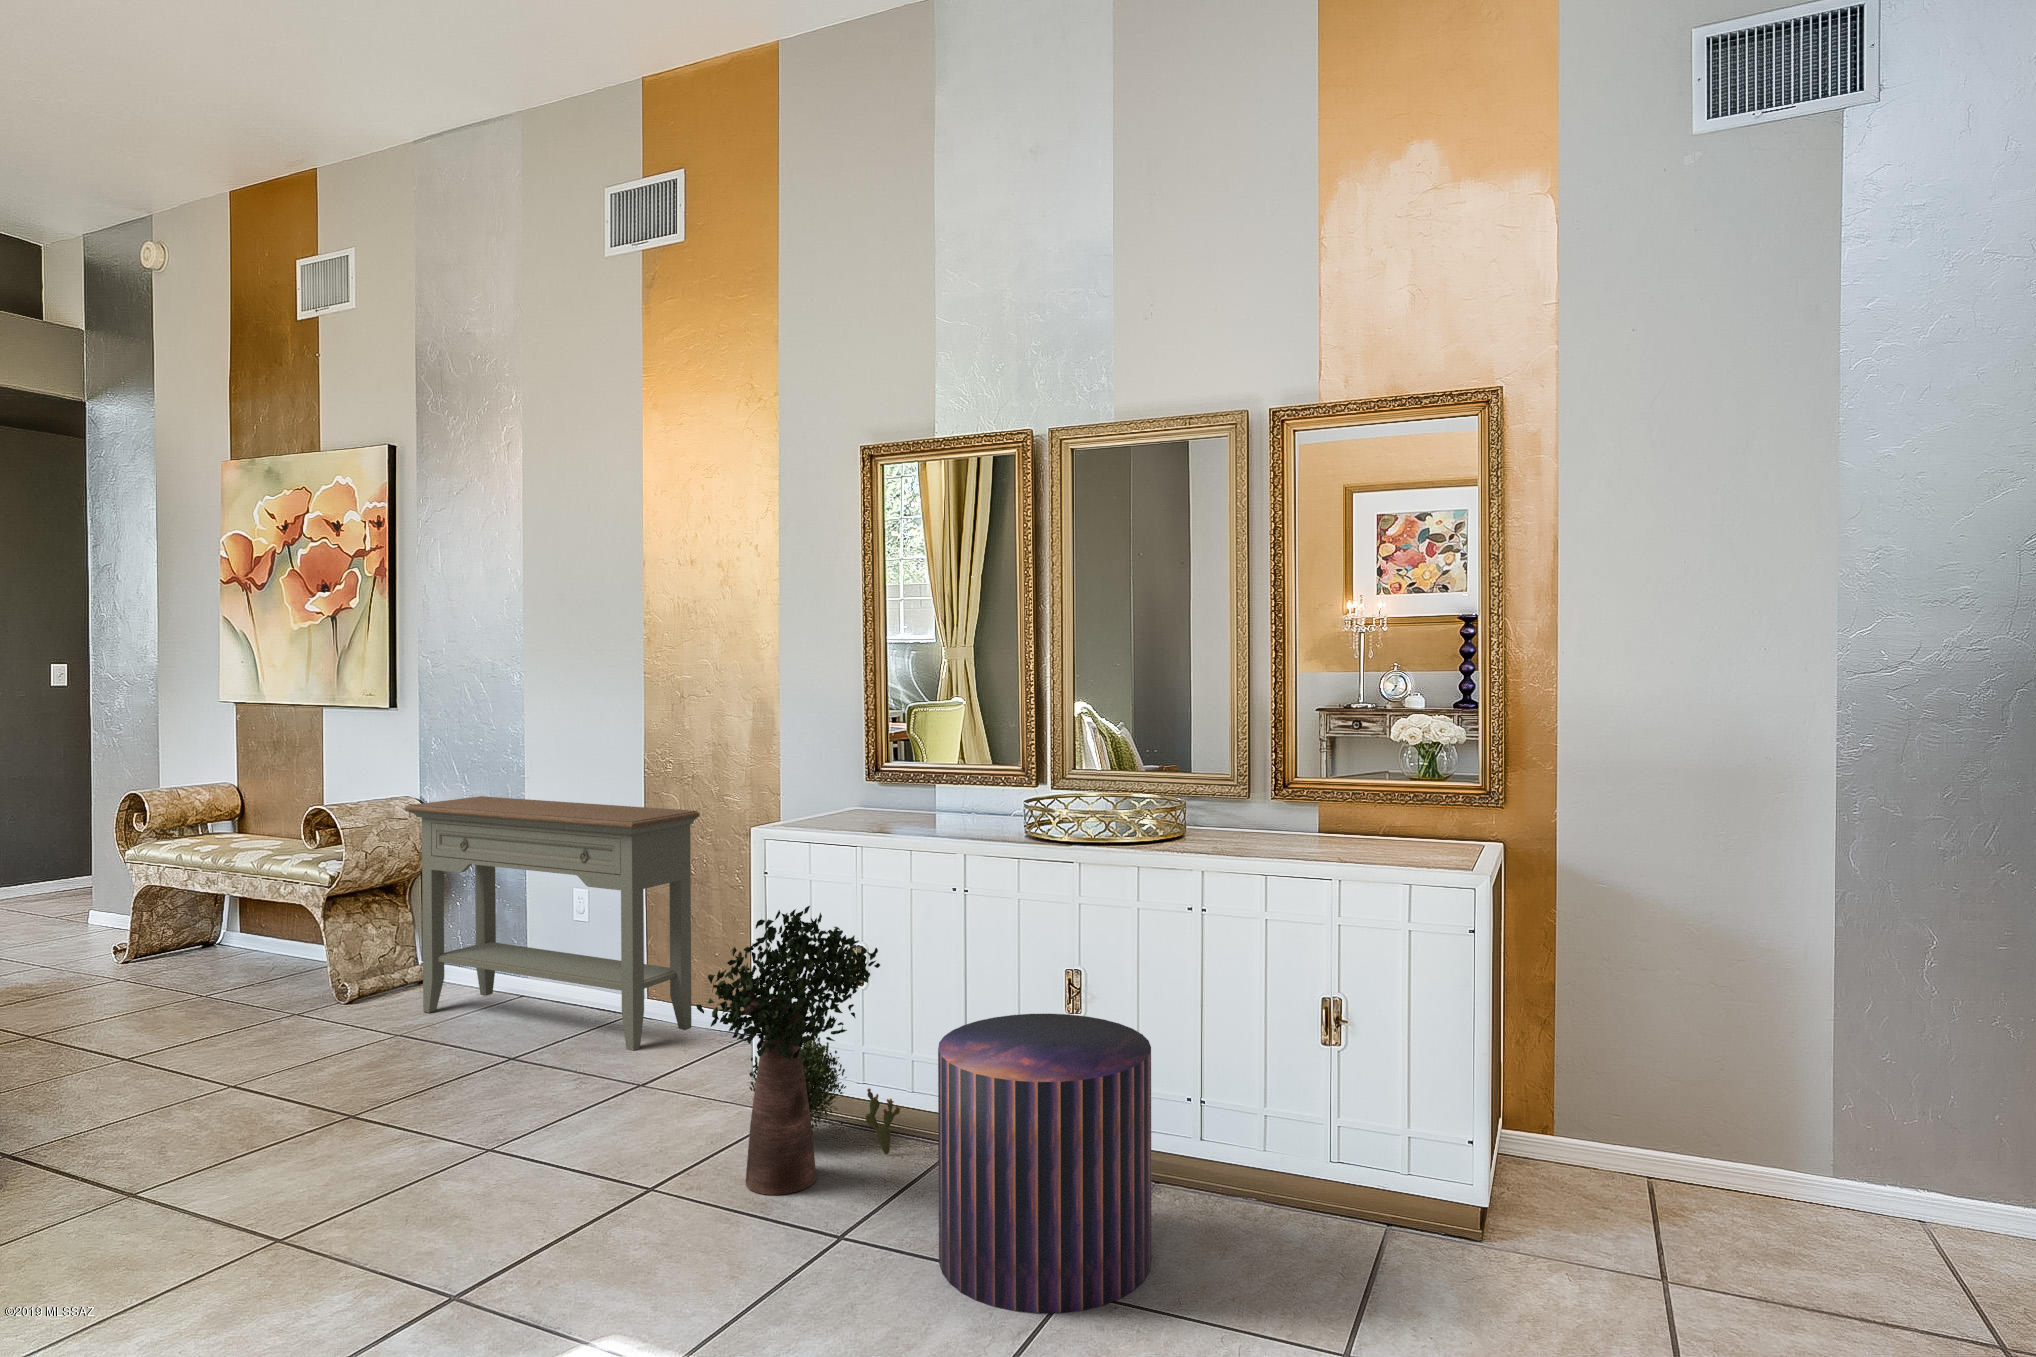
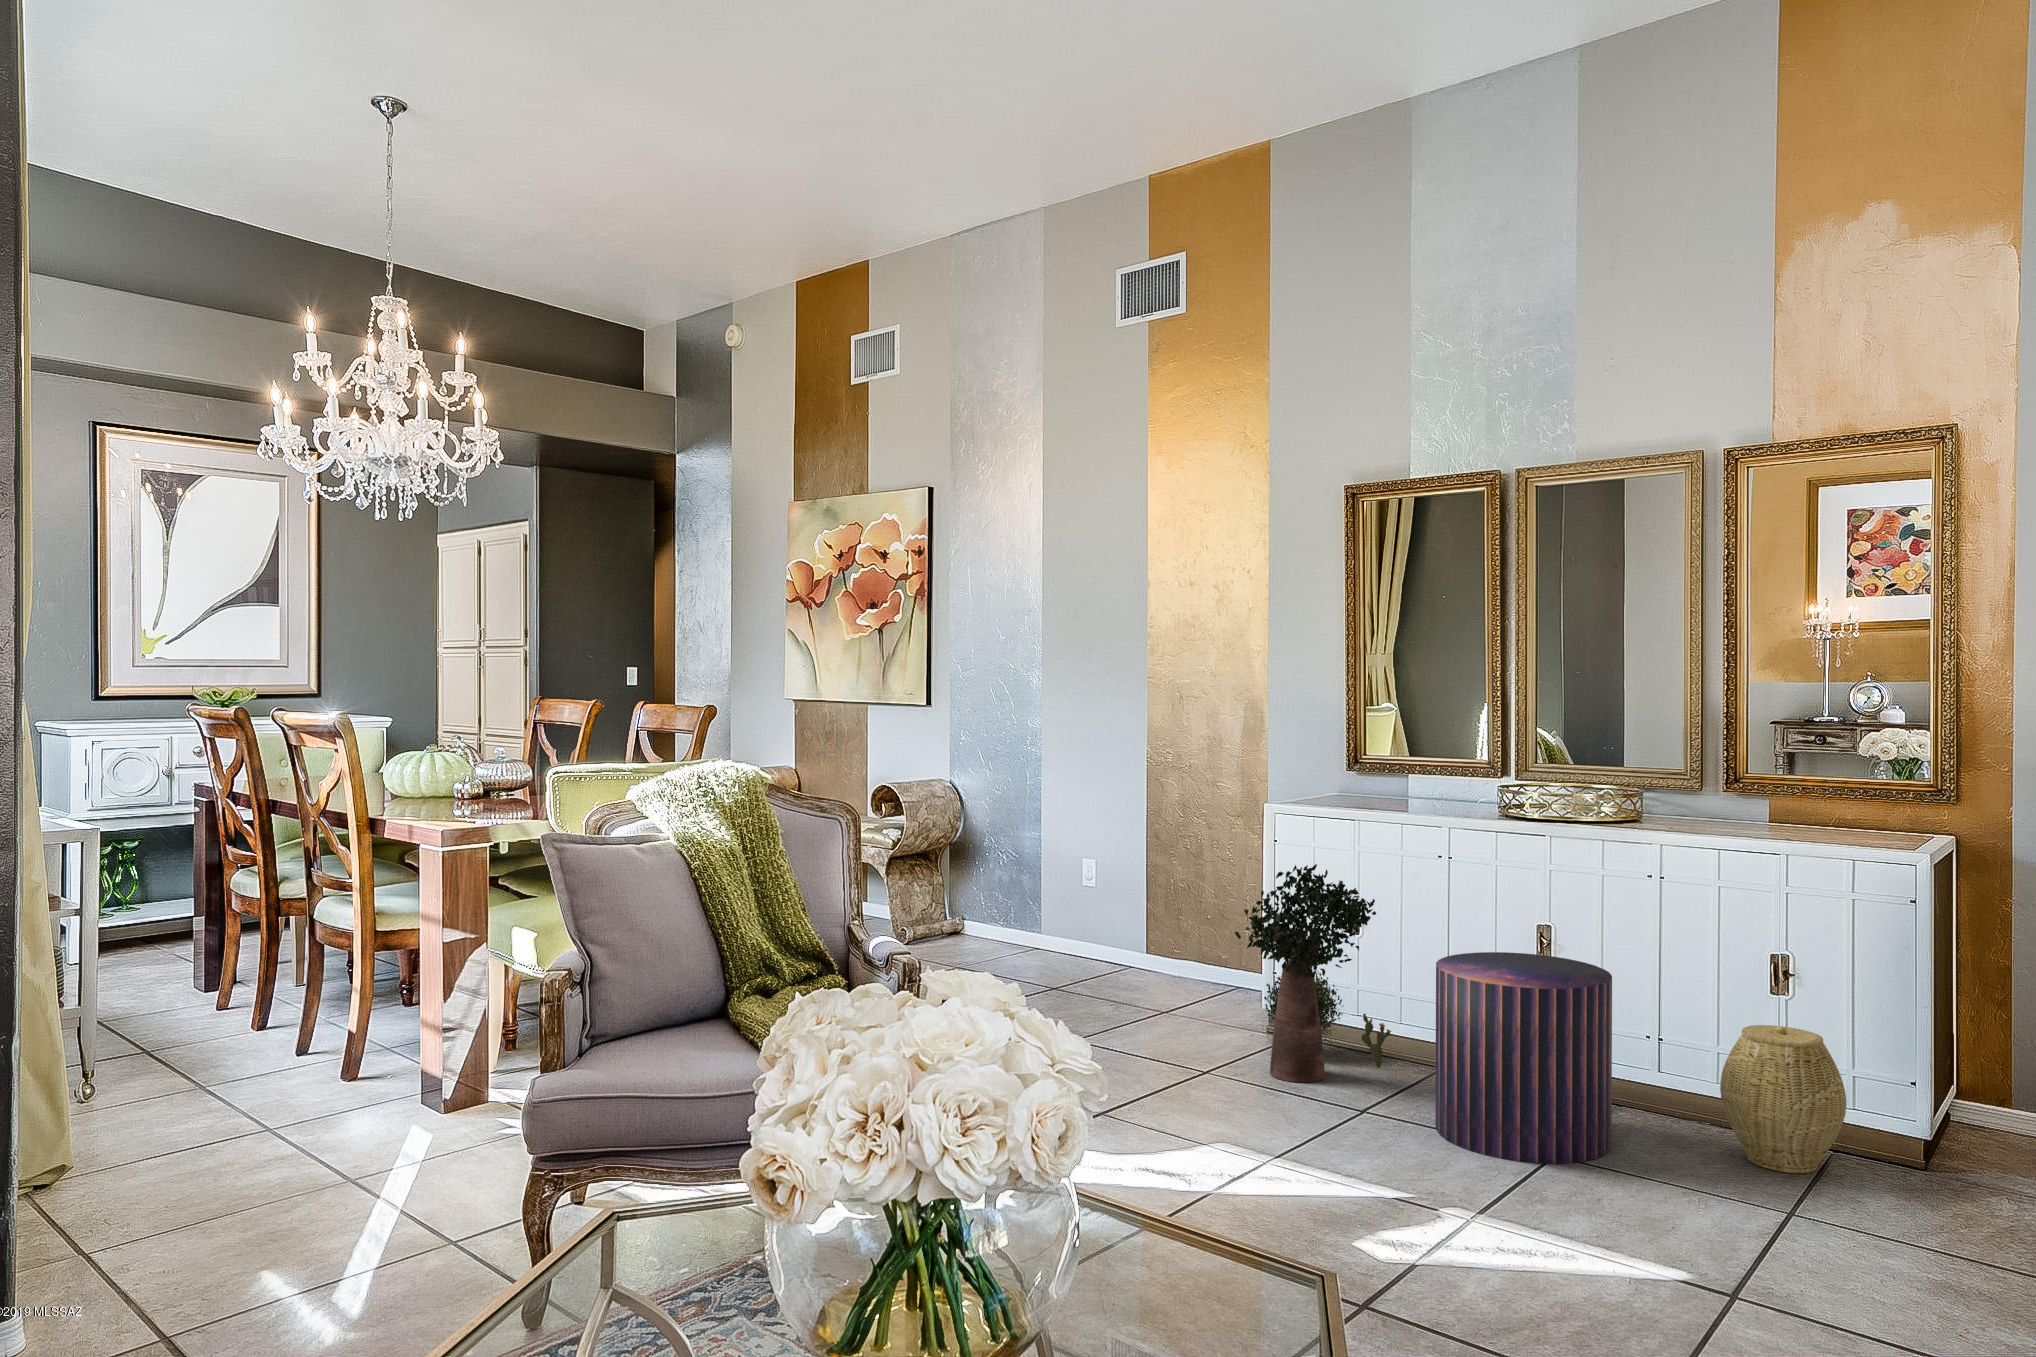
console table: present [405,796,700,1051] -> none [953,780,1196,990]
woven basket: none [1275,1089,1415,1280] -> present [1720,1025,1846,1173]

